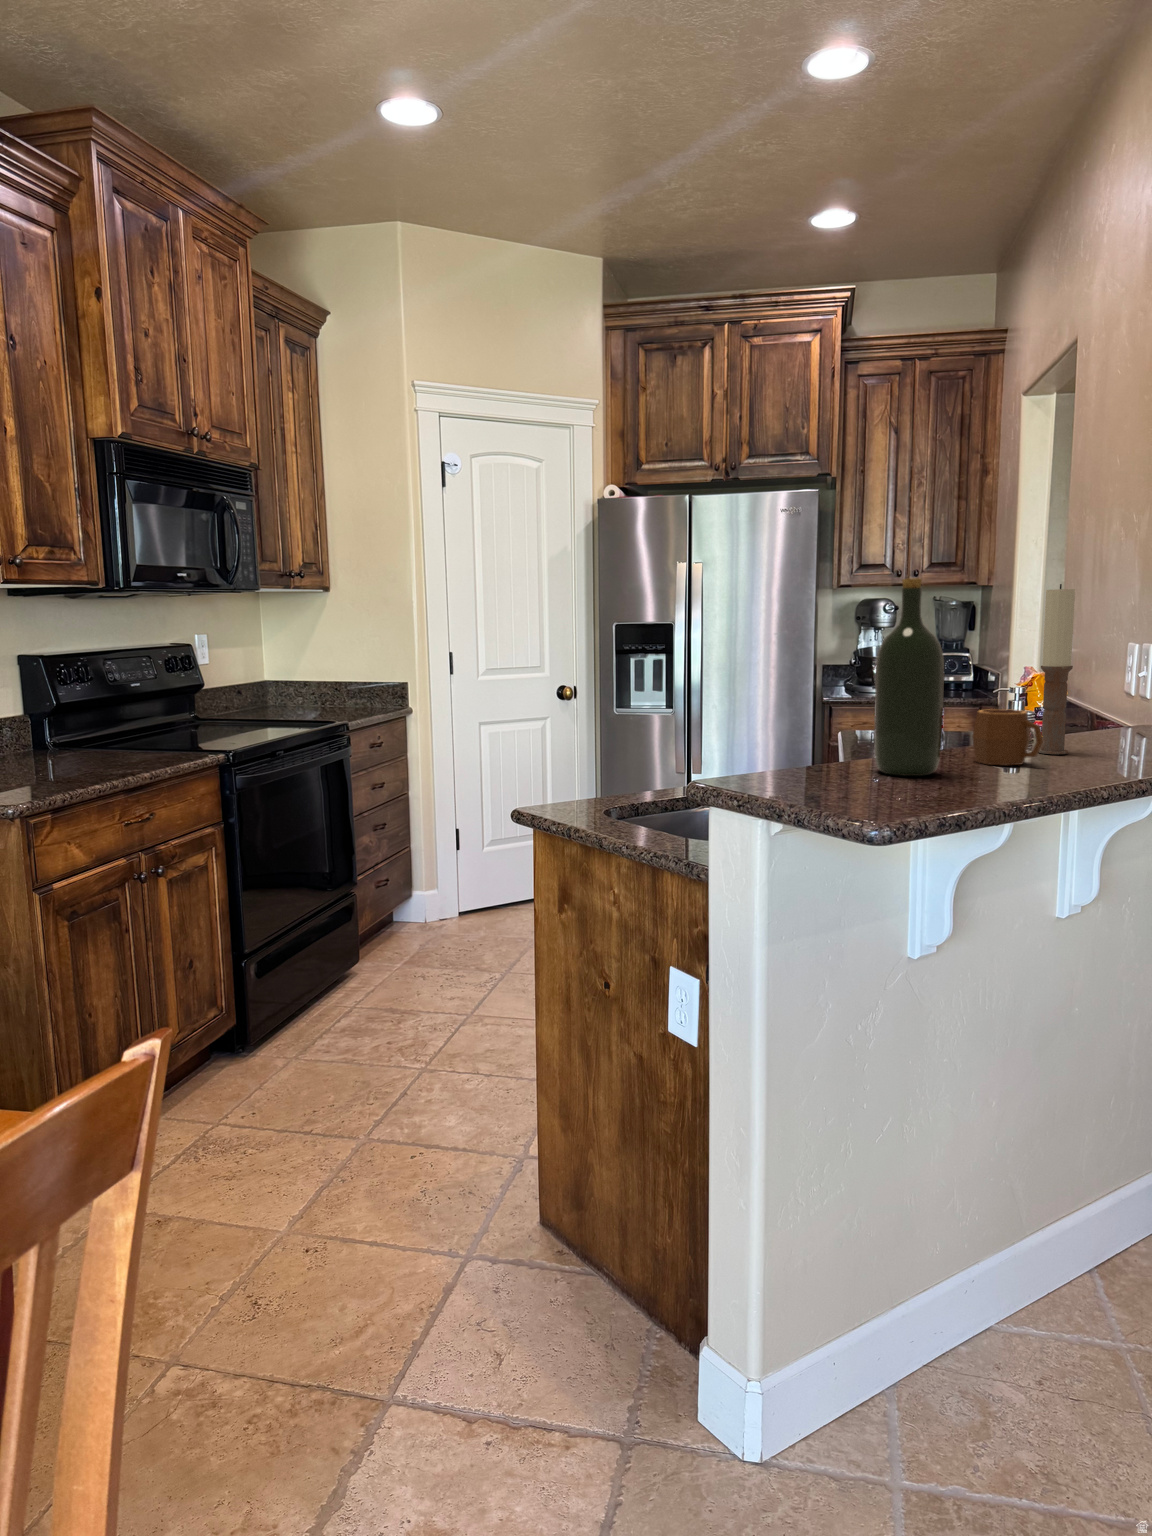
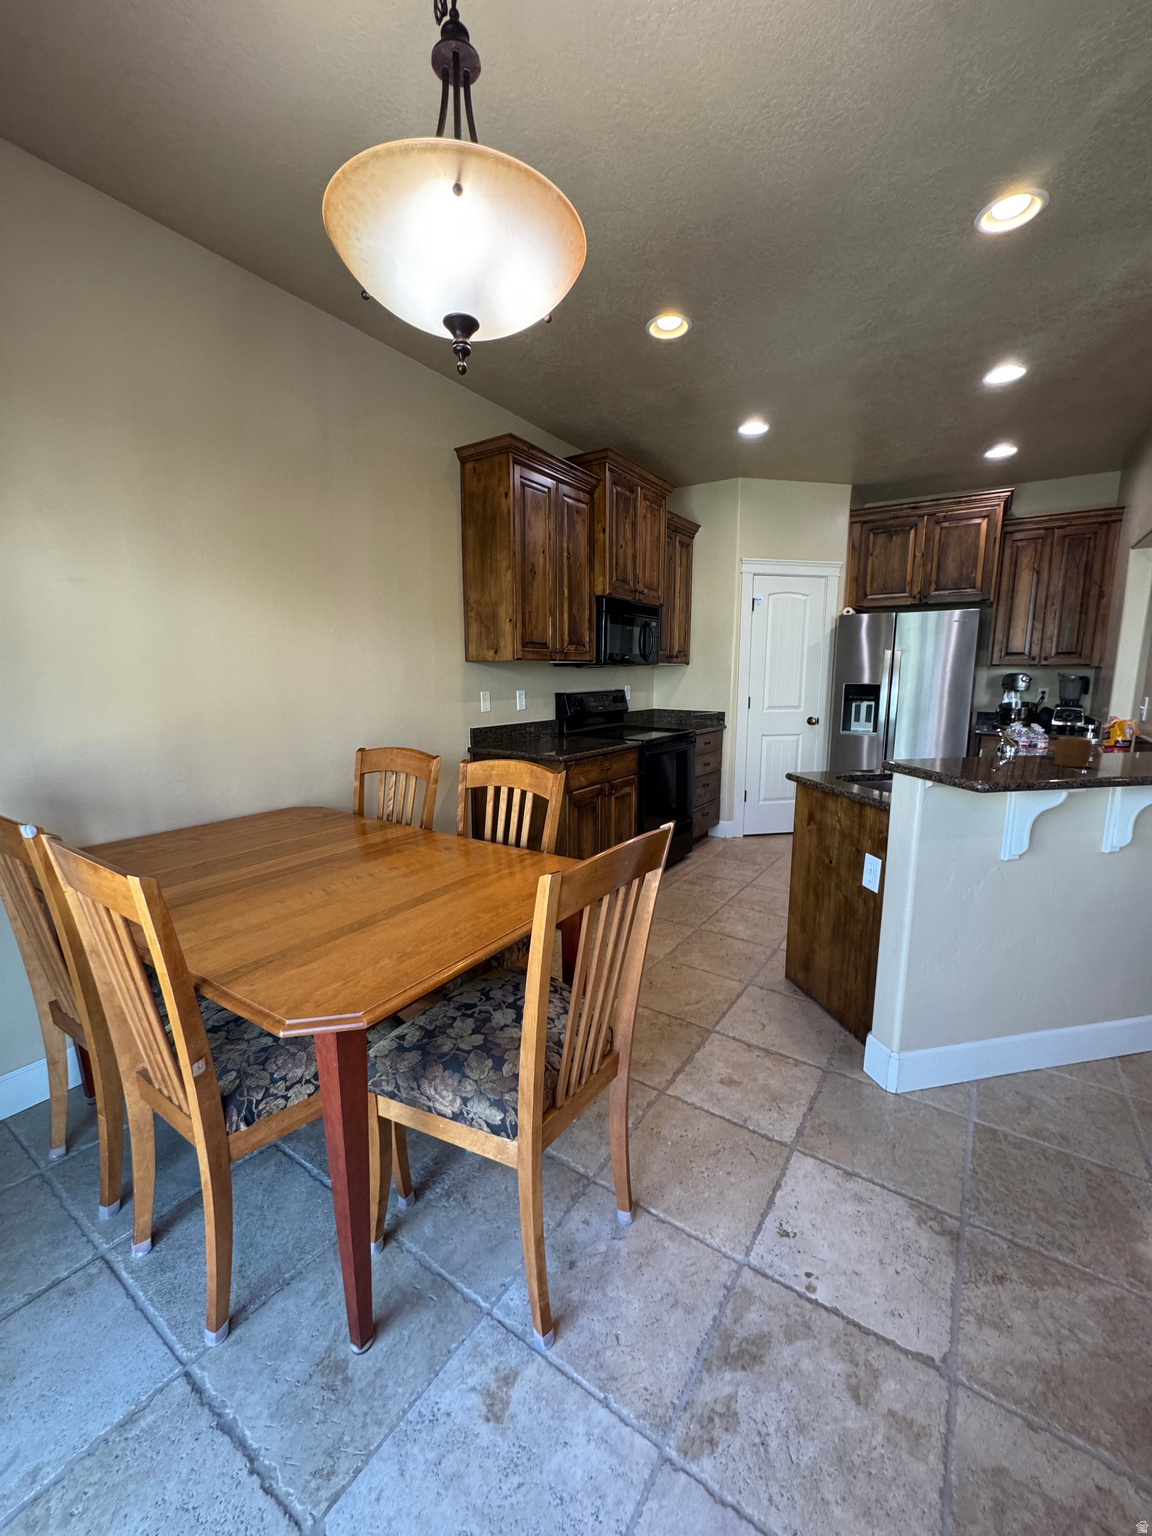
wine bottle: present [875,578,945,776] -> none [991,667,1036,768]
candle: present [1039,584,1075,754] -> none [1100,670,1133,765]

